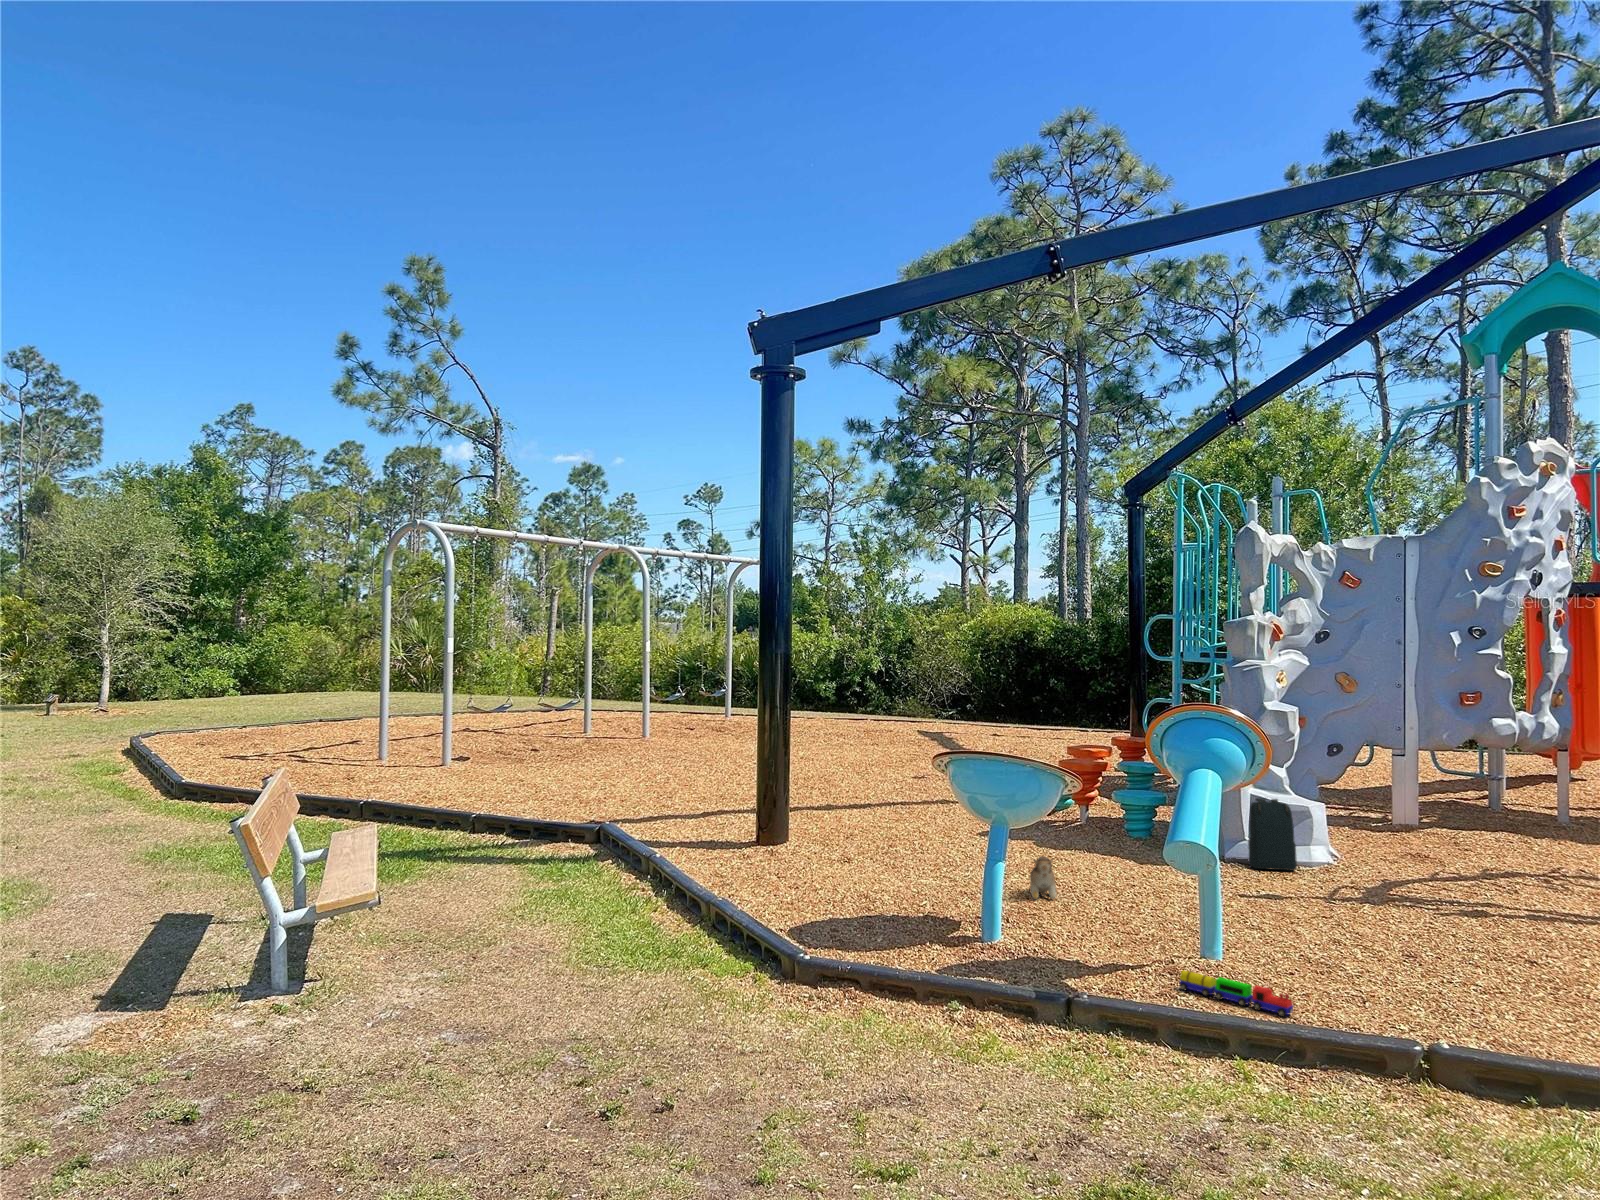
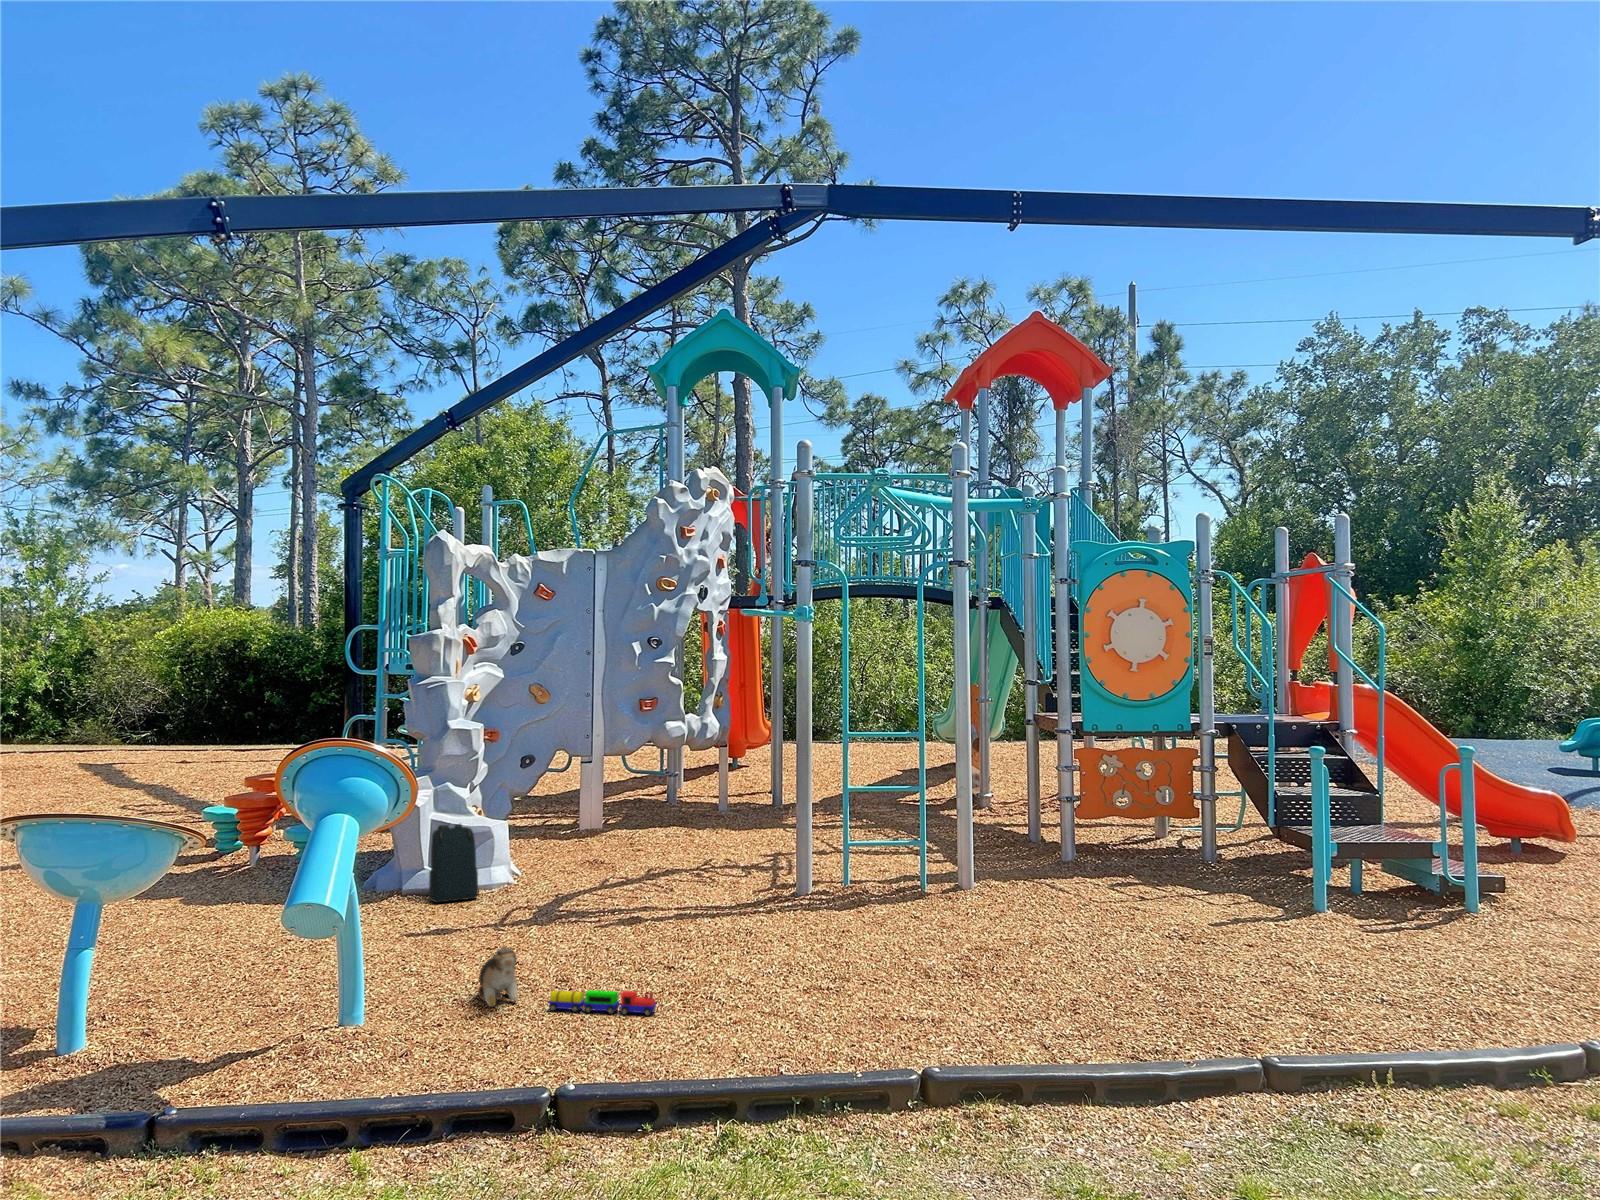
plush toy: present [1030,856,1056,899] -> present [478,946,518,1007]
toy train: present [1180,970,1293,1017] -> present [549,990,656,1016]

